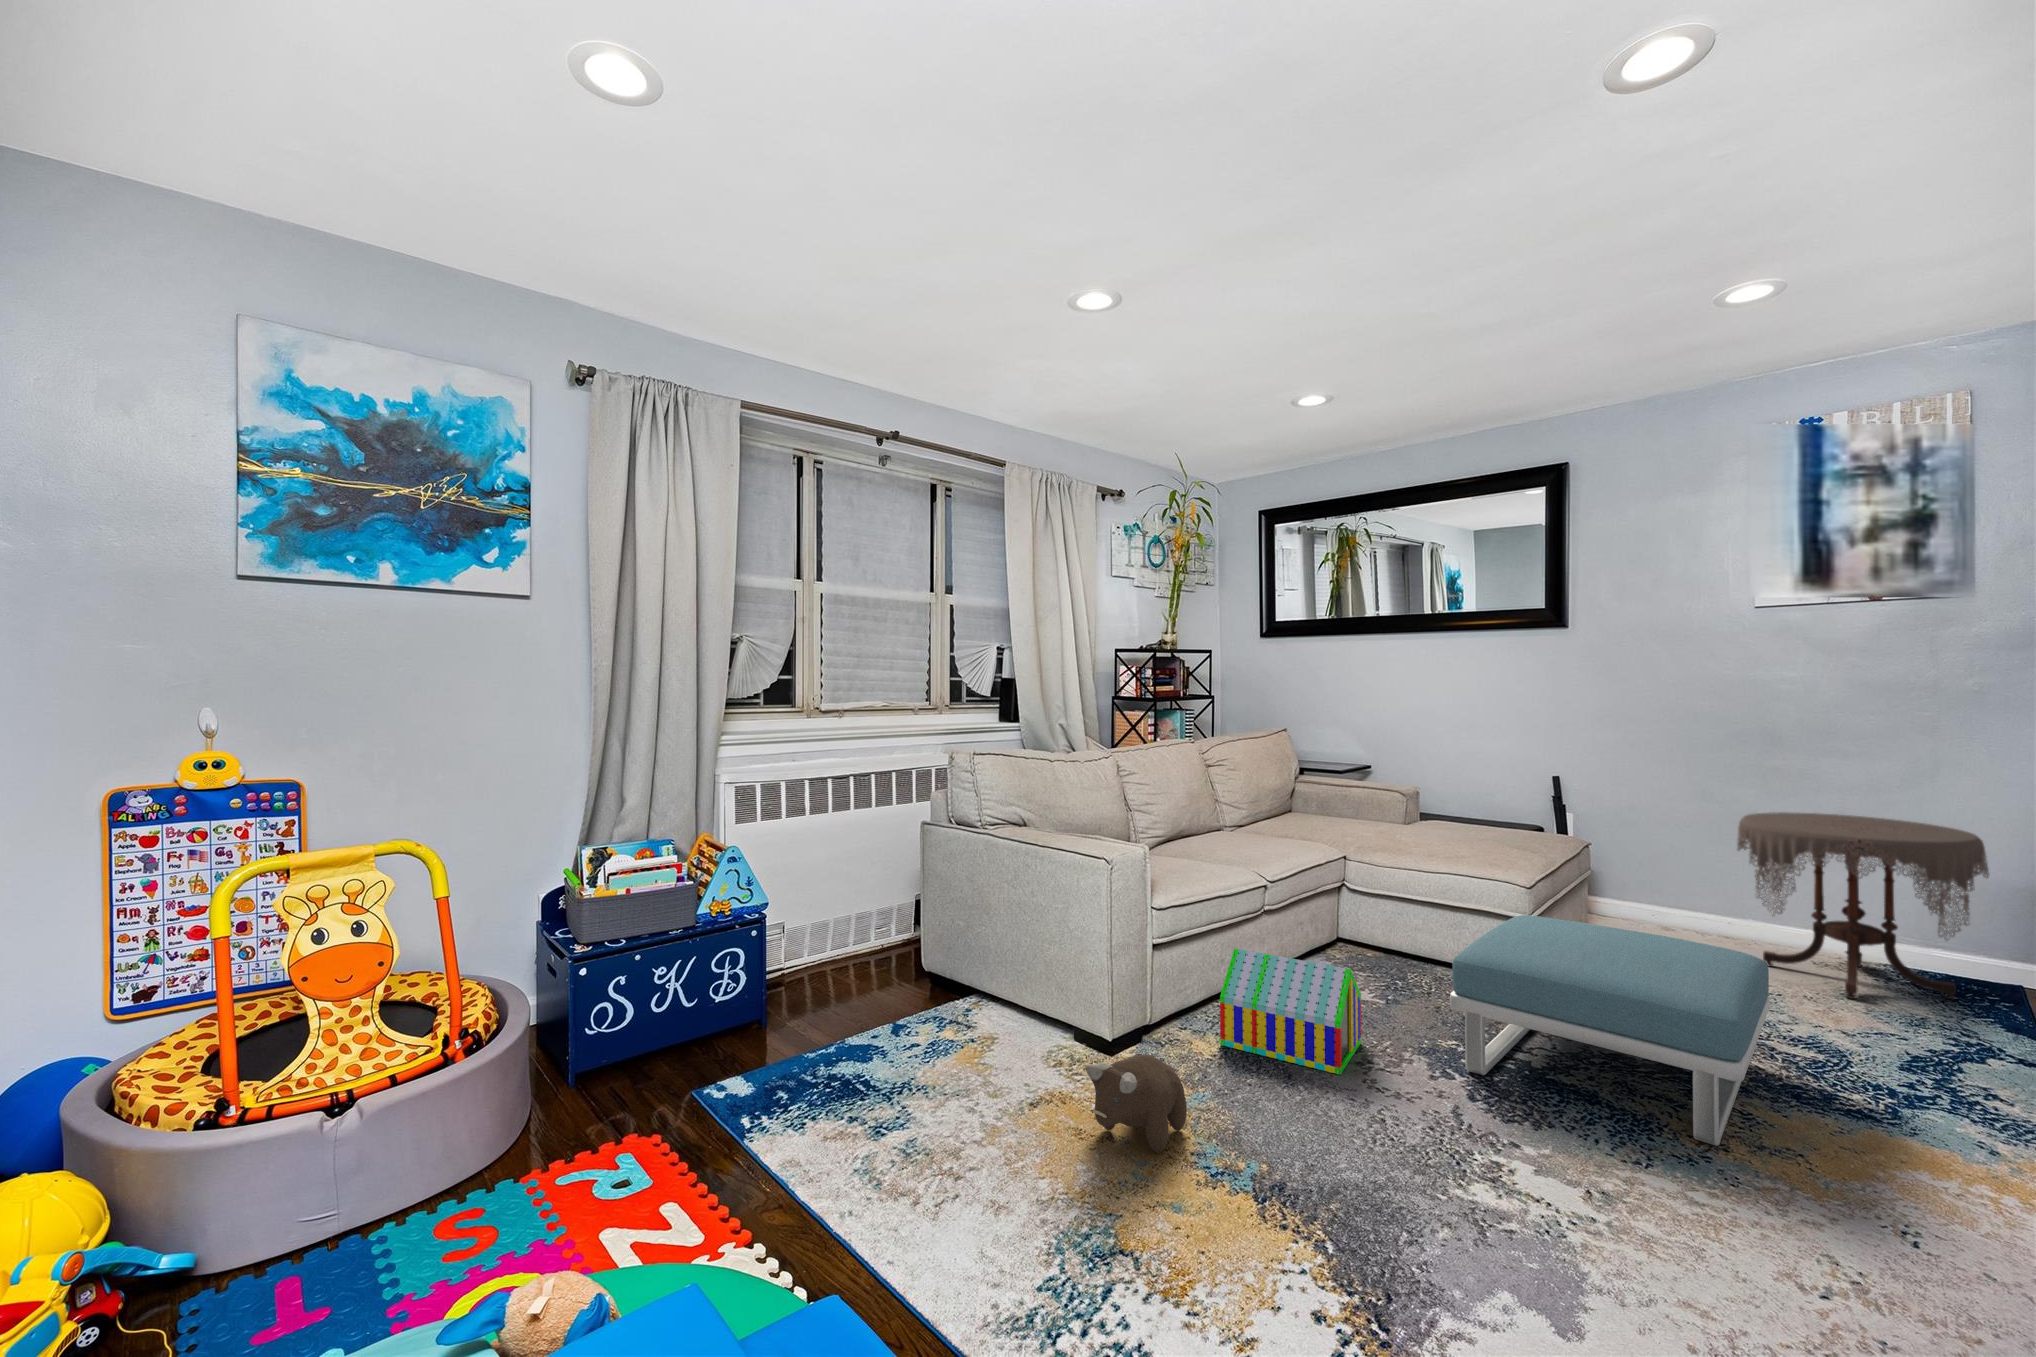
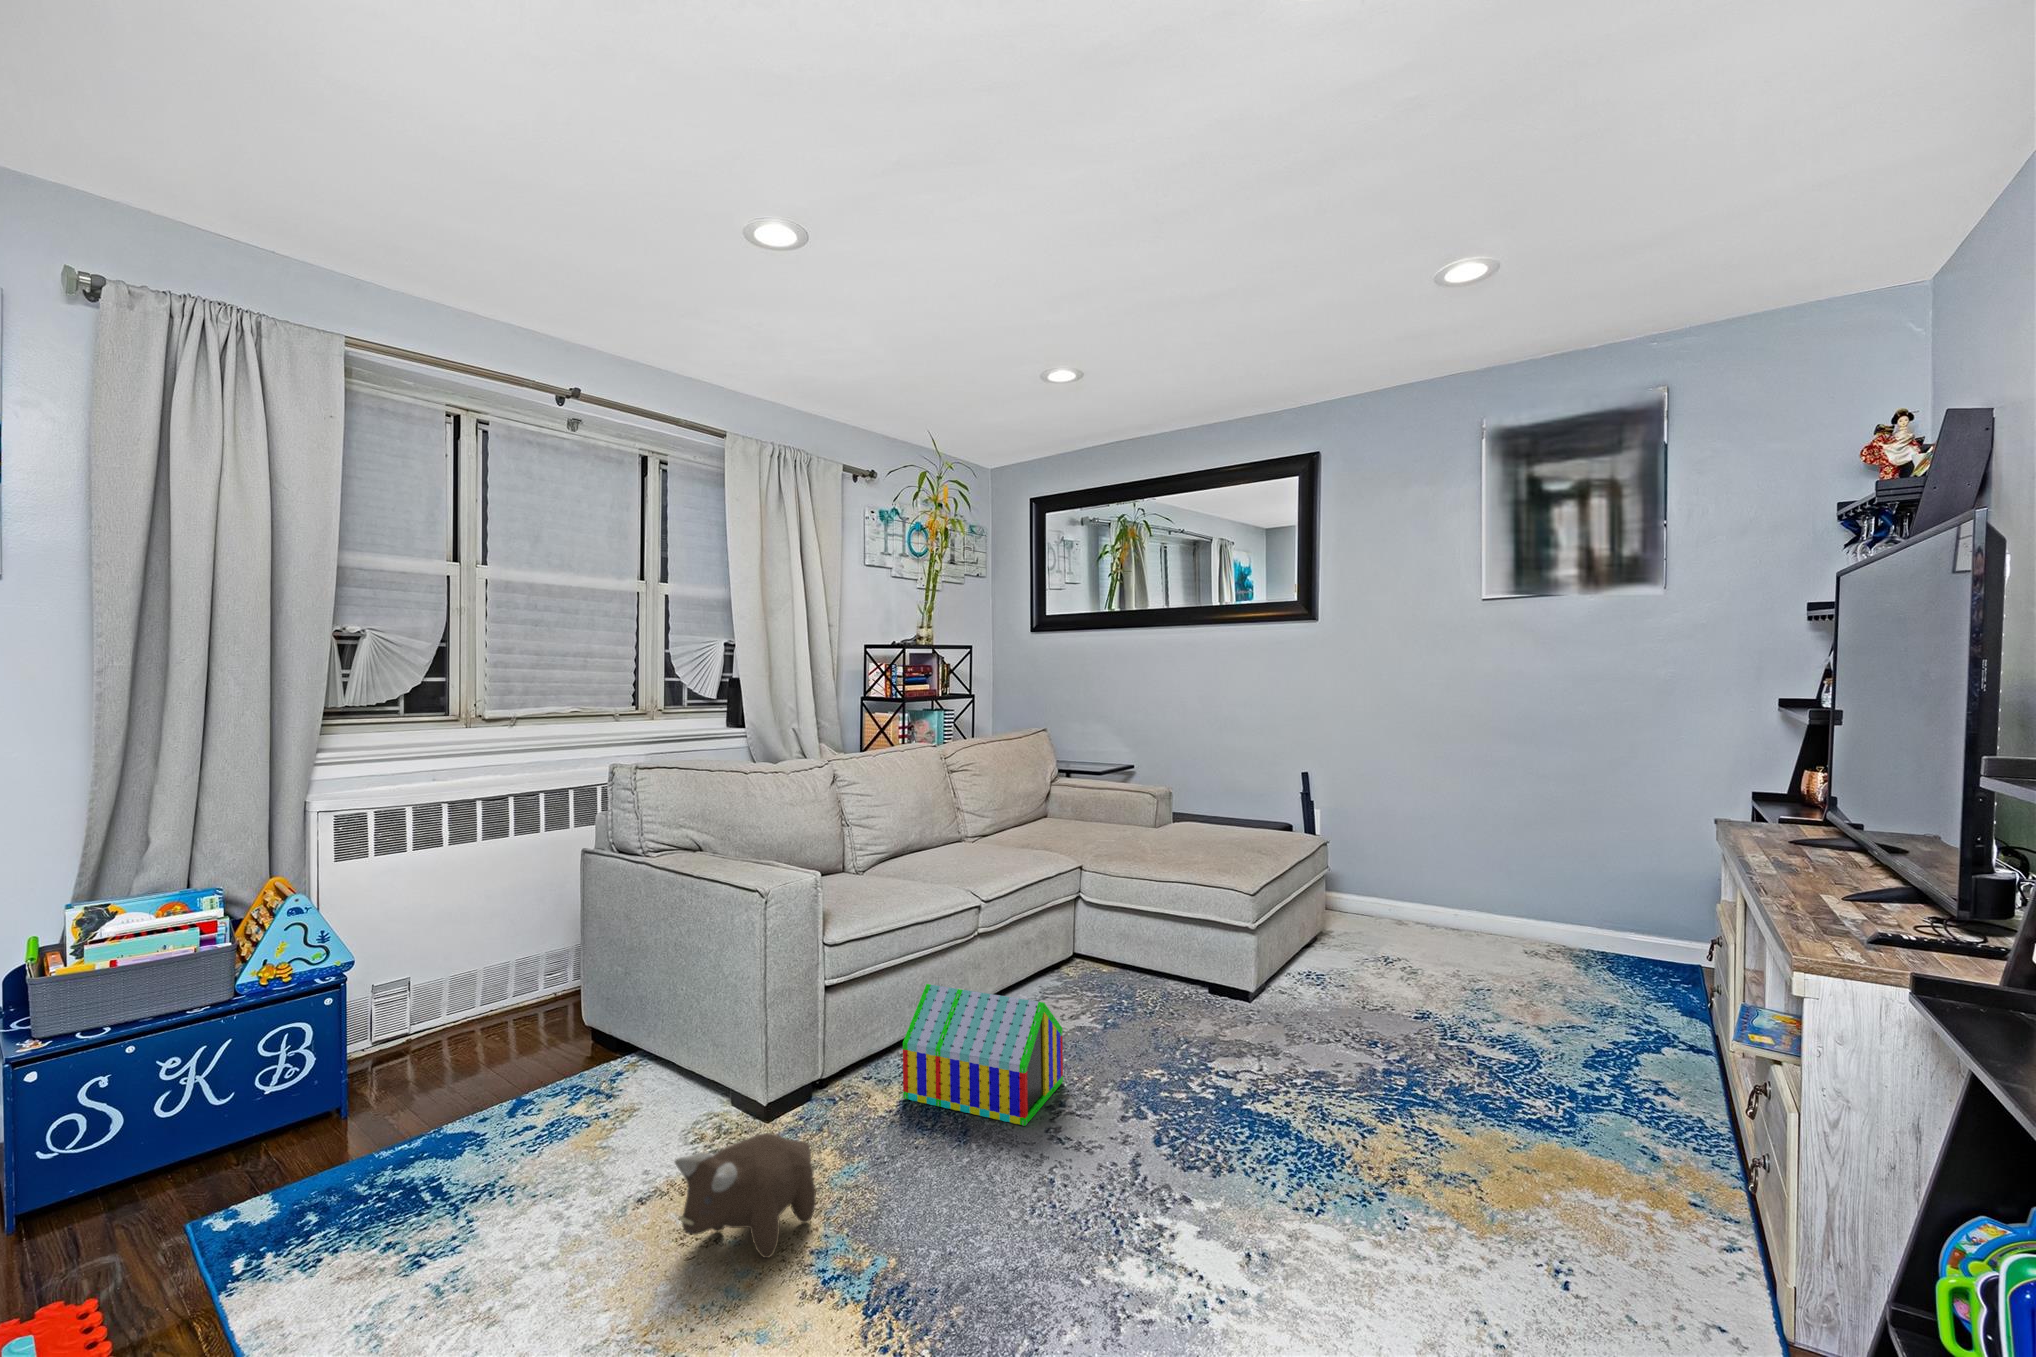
side table: present [1737,812,1989,999] -> none [1461,805,1672,991]
footstool: present [1450,915,1769,1146] -> none [1148,927,1464,1178]

